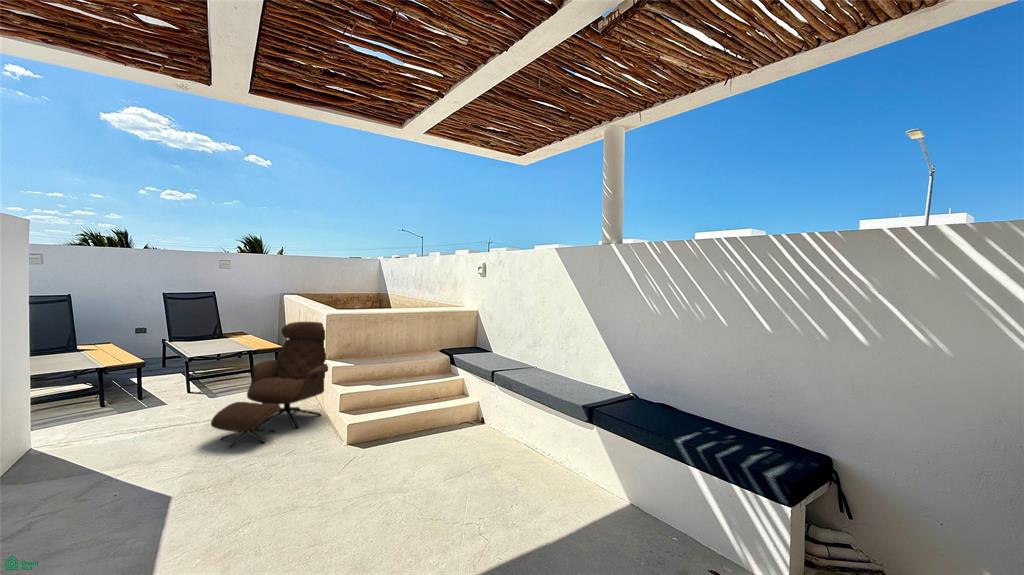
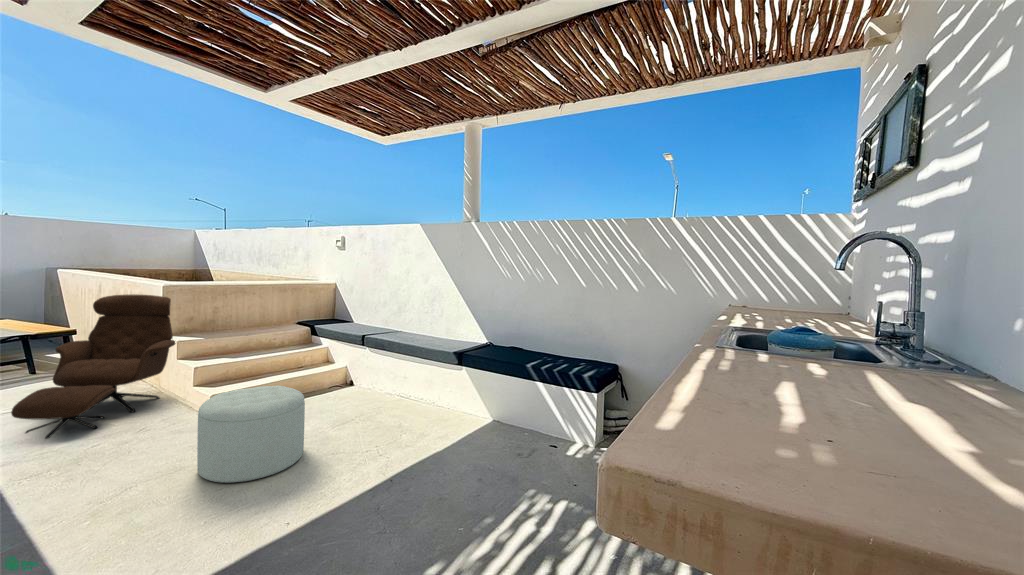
ottoman: none [302,429,405,540] -> present [197,386,305,483]

